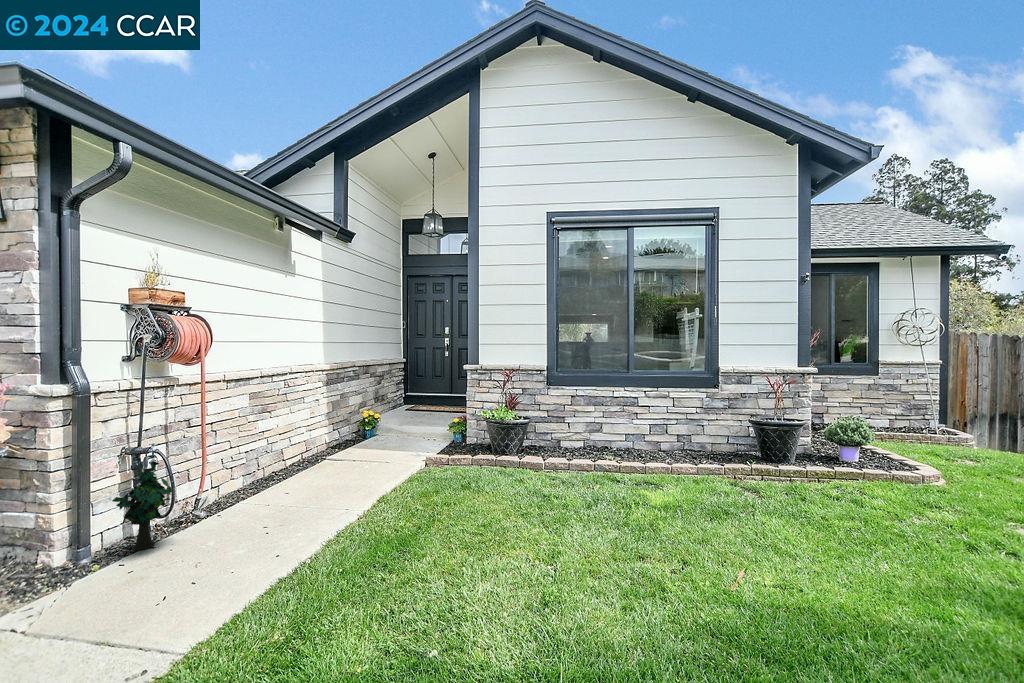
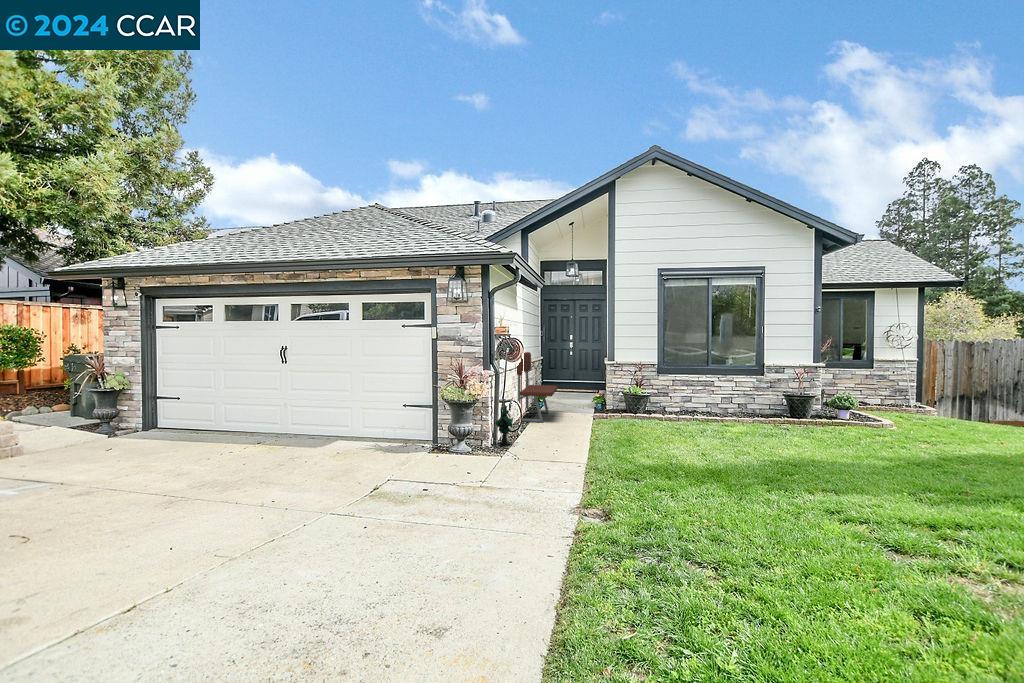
bench: none [290,351,391,472] -> present [517,352,558,422]

